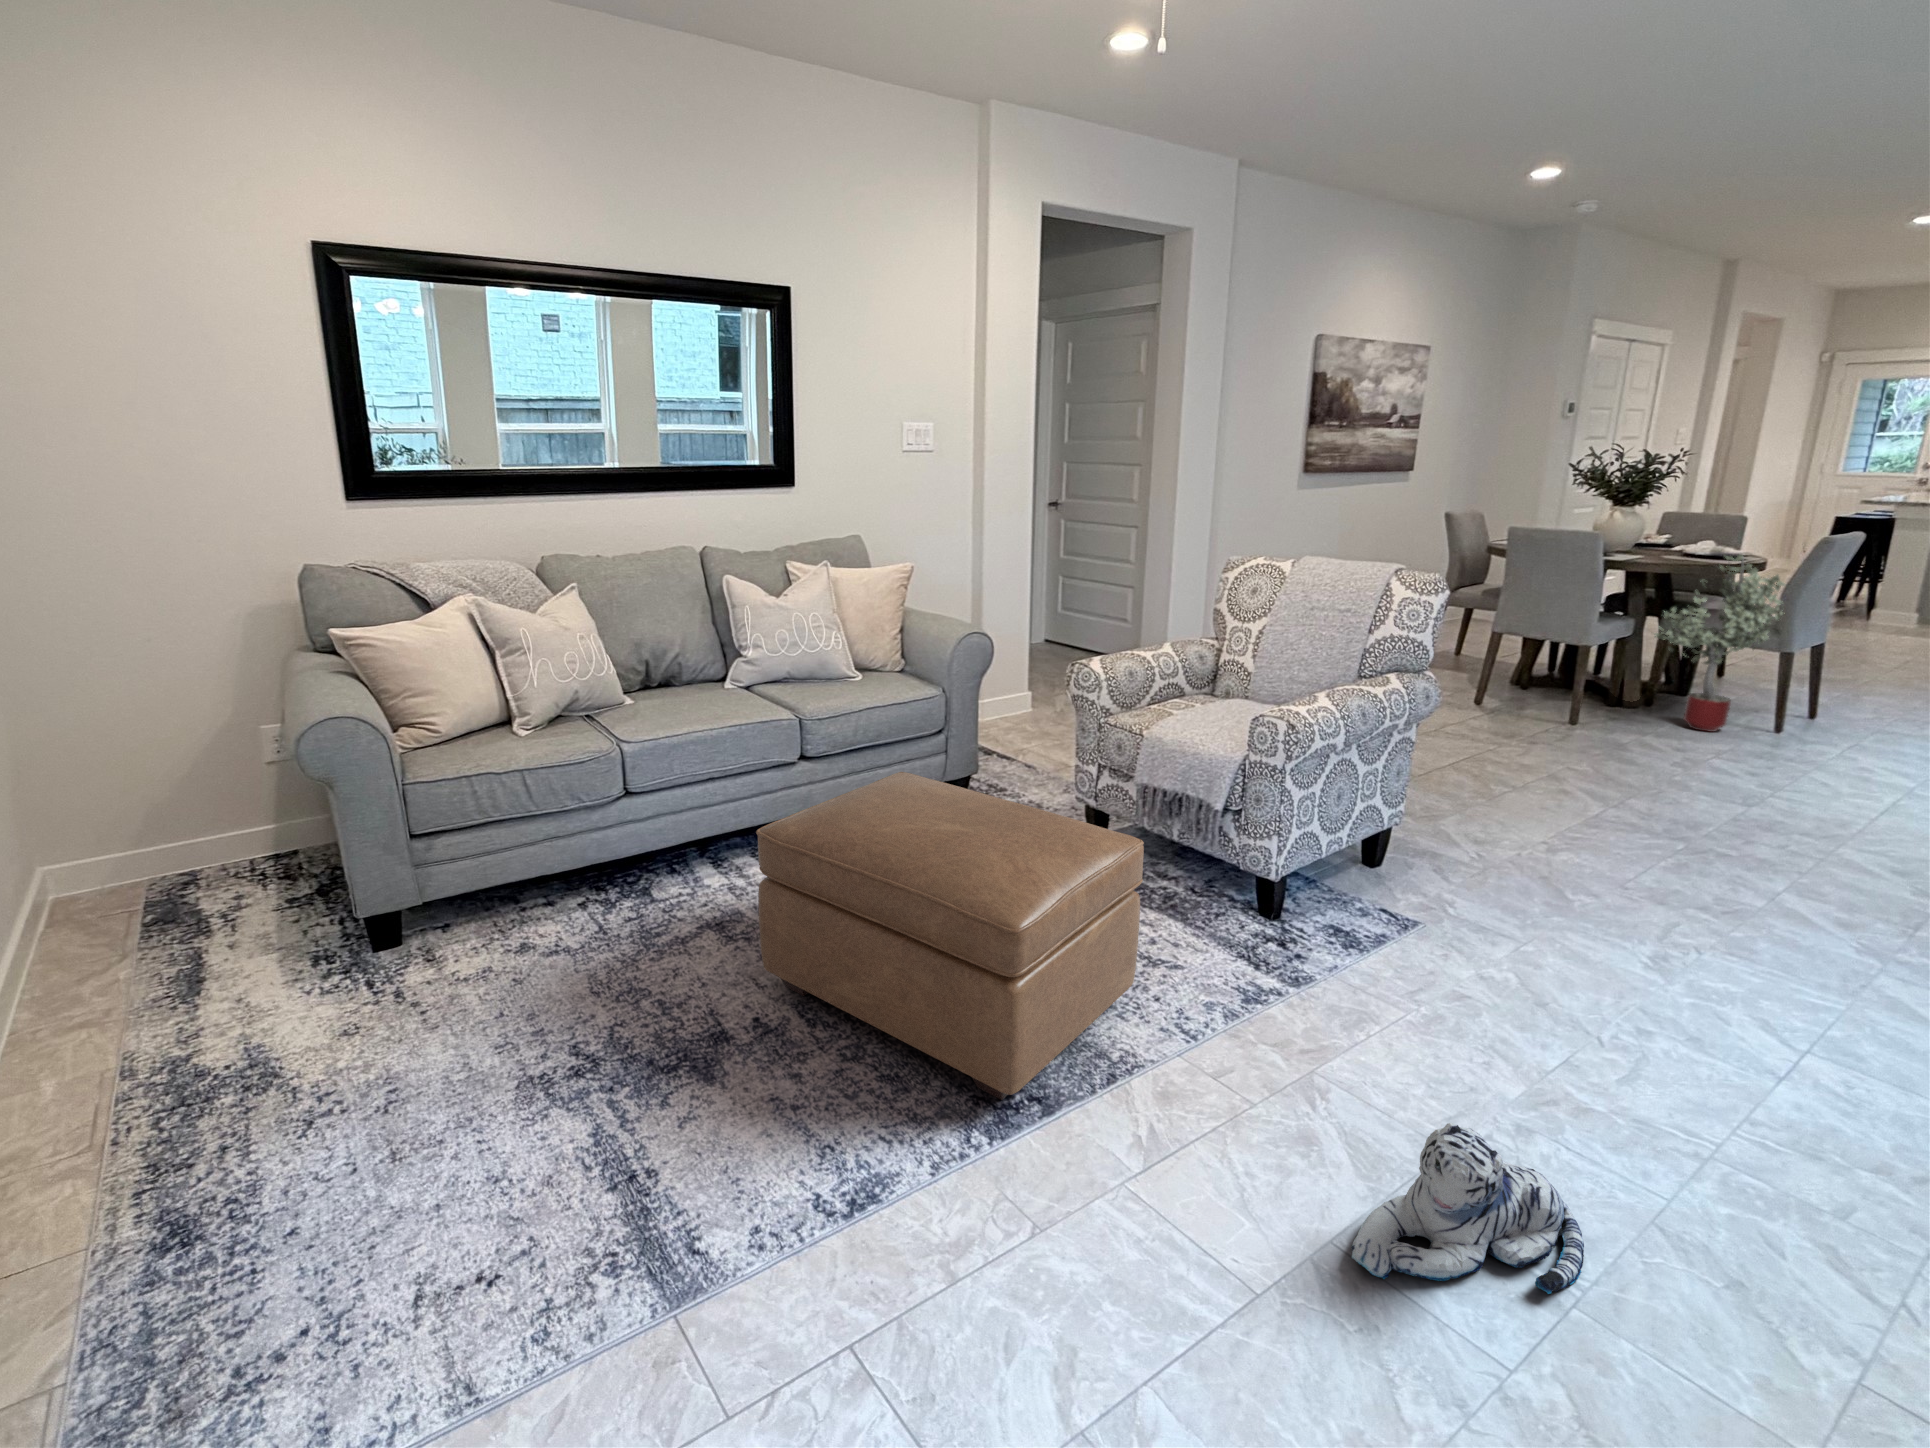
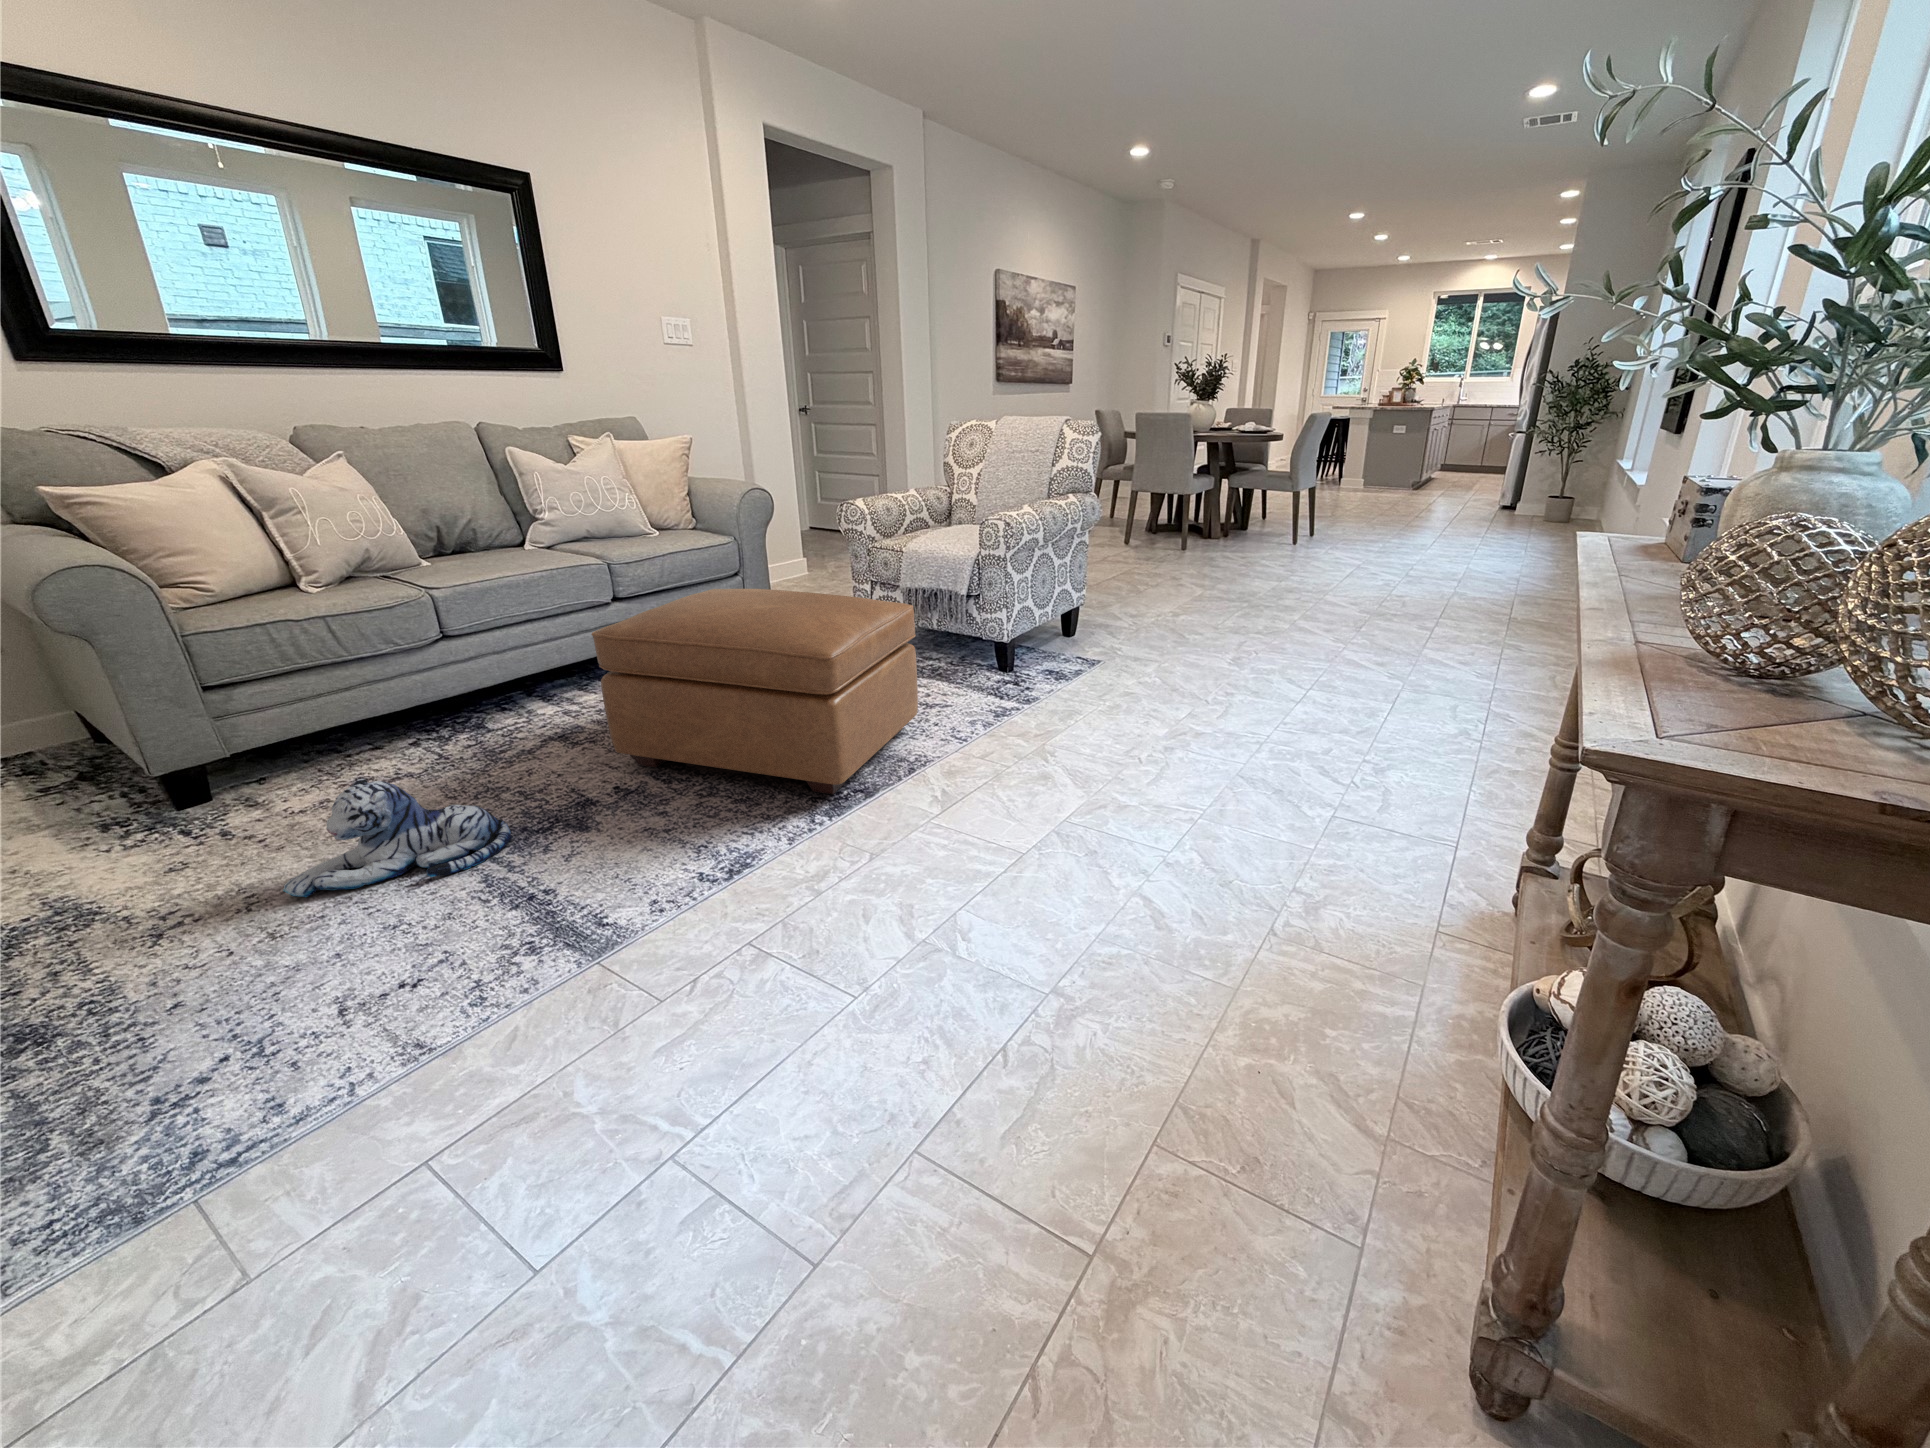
potted tree: present [1655,555,1785,731] -> none [1224,427,1294,546]
plush toy: present [1351,1123,1584,1294] -> present [283,779,512,897]

